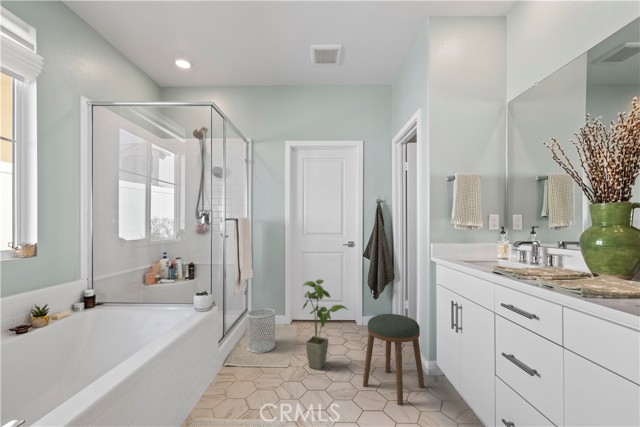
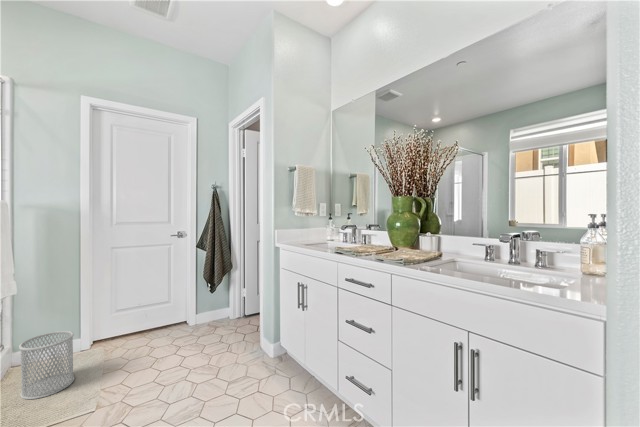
house plant: present [303,280,347,370] -> none [120,281,186,391]
stool: present [363,314,424,405] -> none [207,305,270,397]

